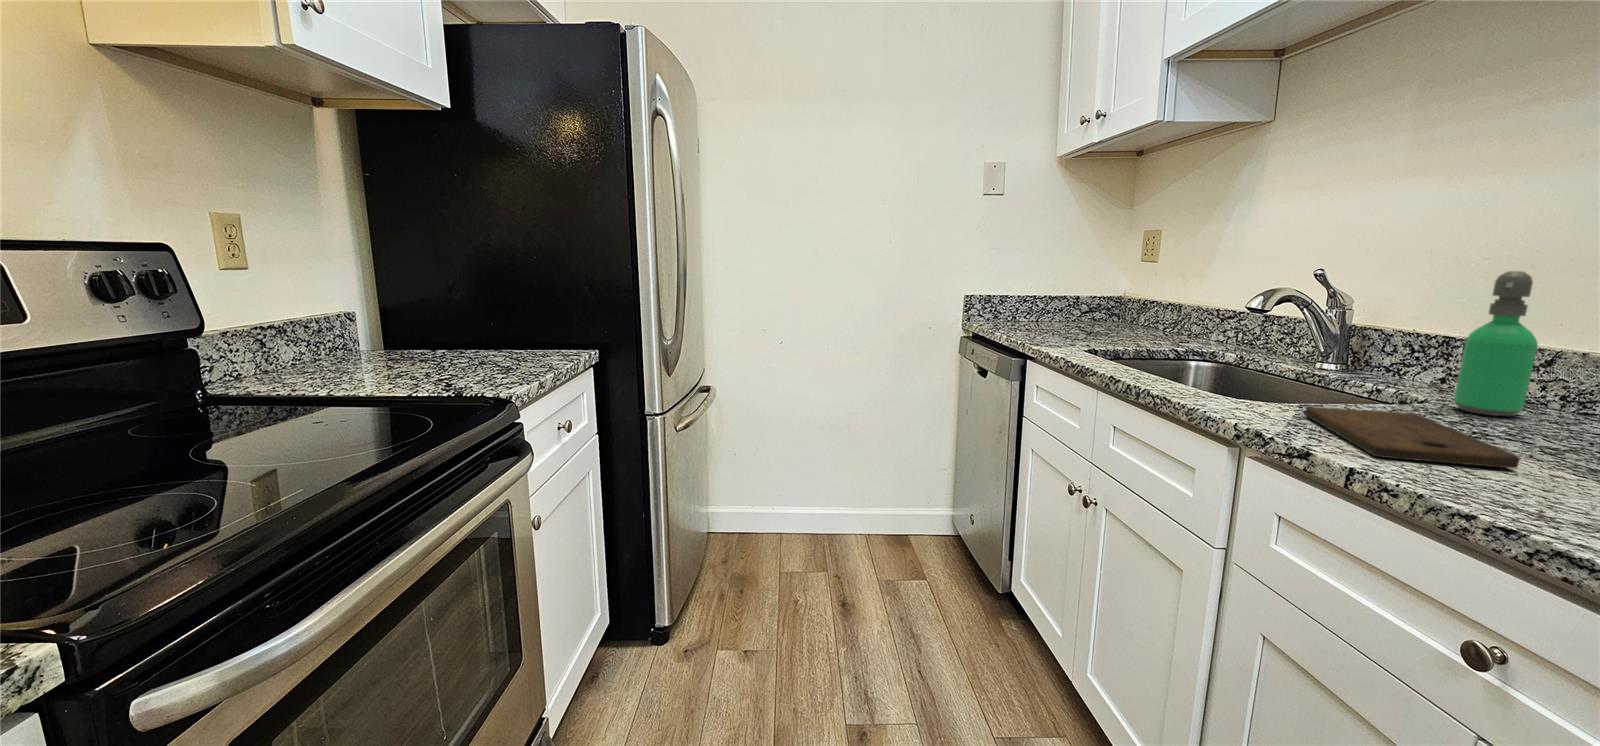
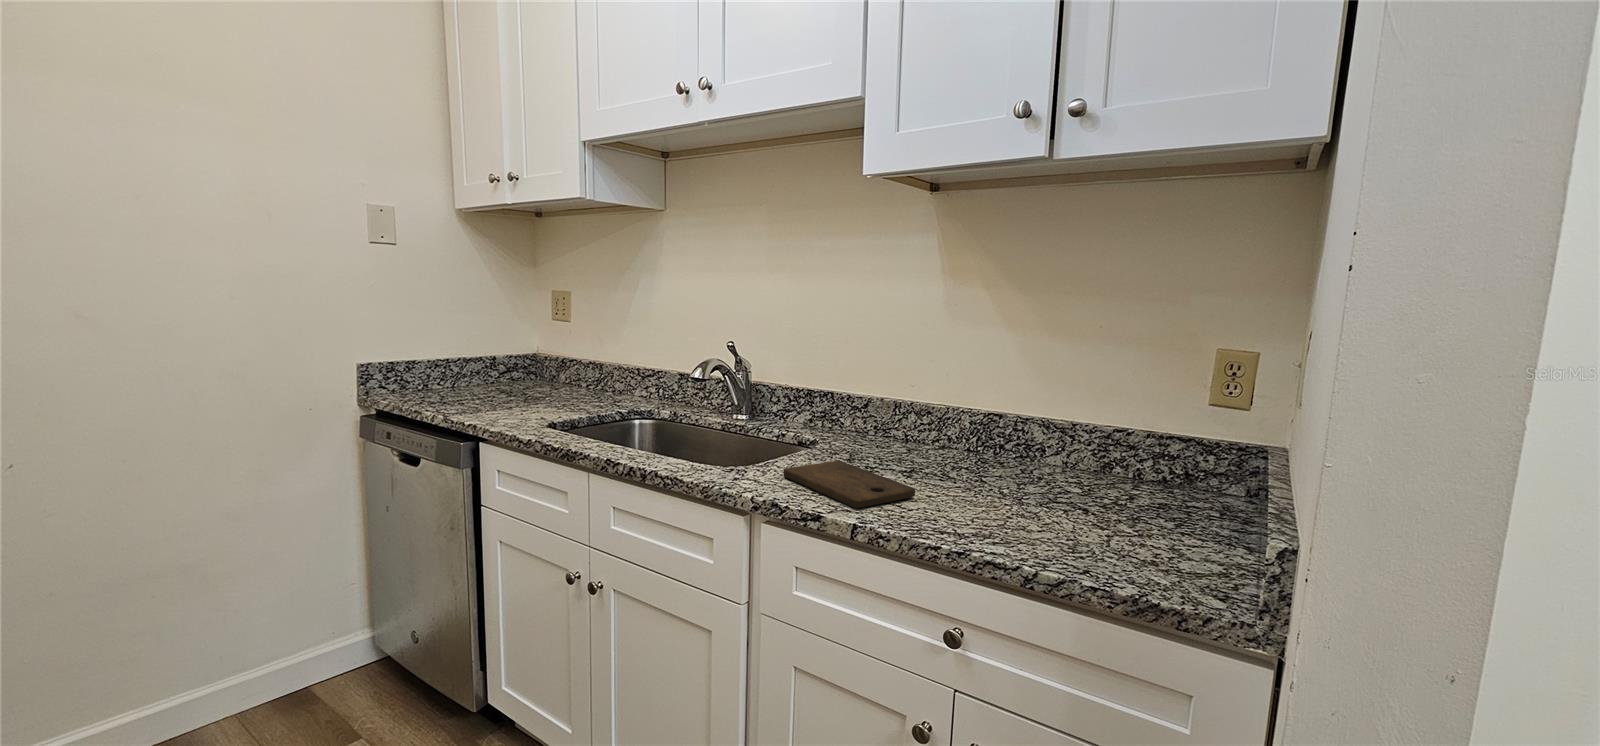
soap dispenser: present [1454,271,1538,416] -> none [837,350,872,449]

